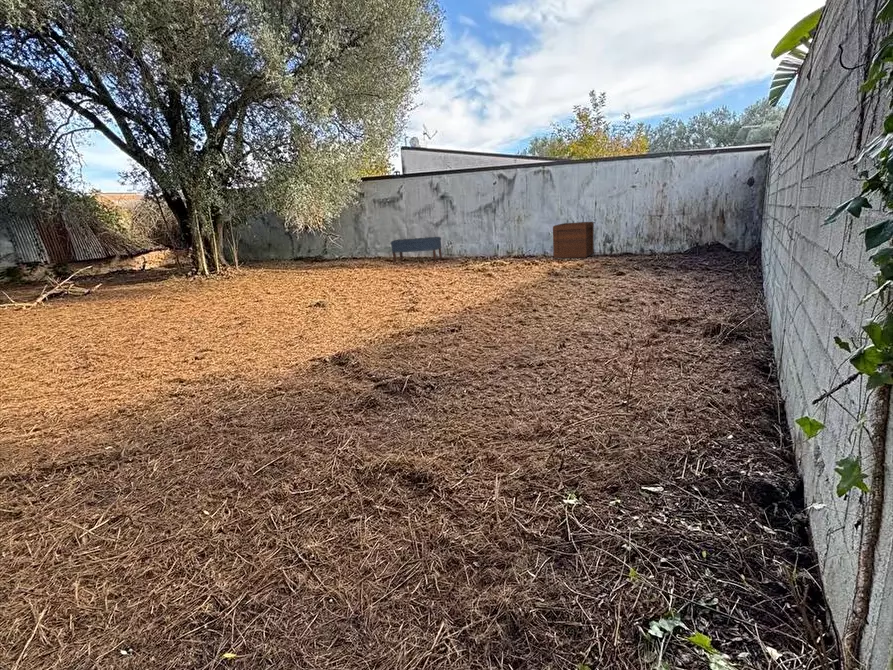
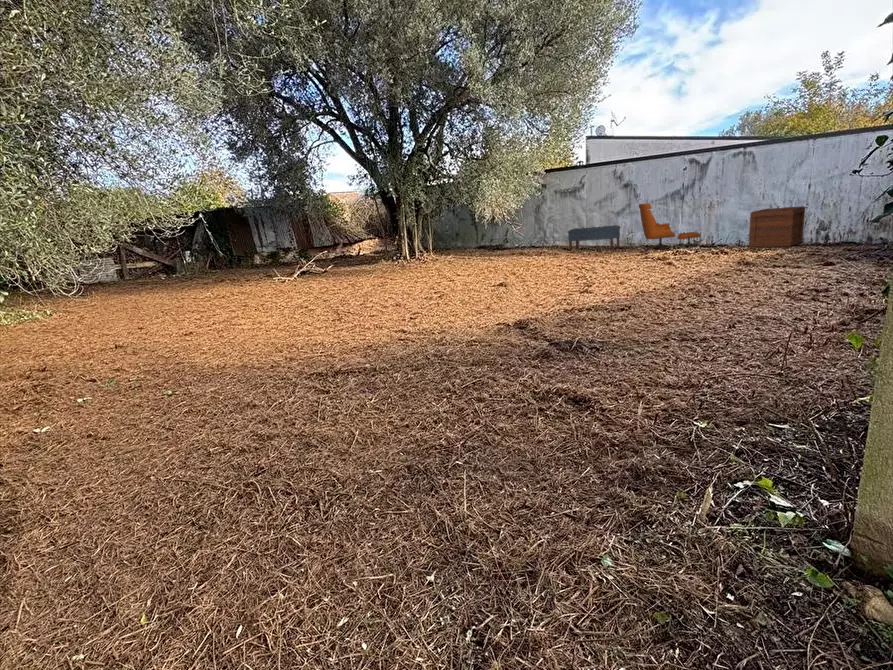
lounge chair: none [457,215,513,262] -> present [639,203,701,251]

